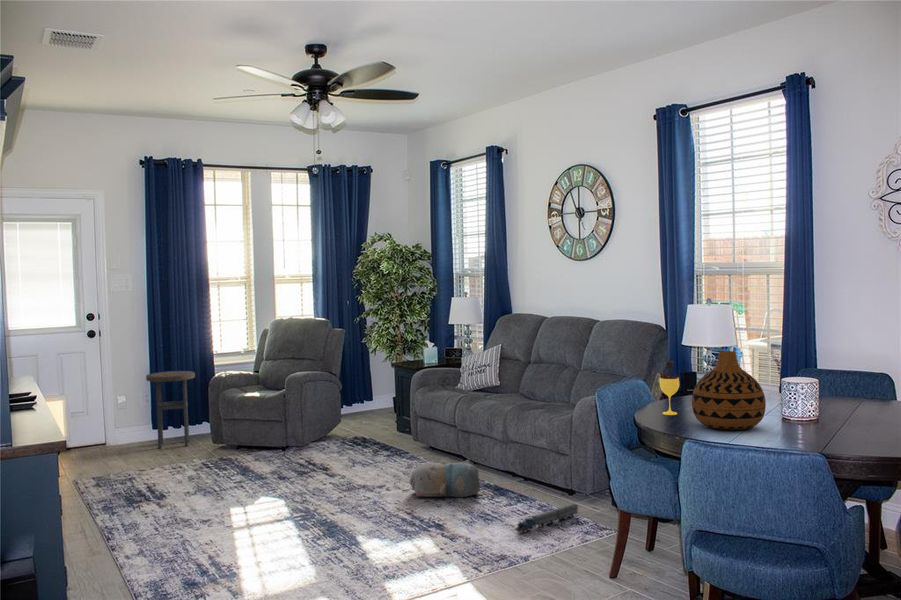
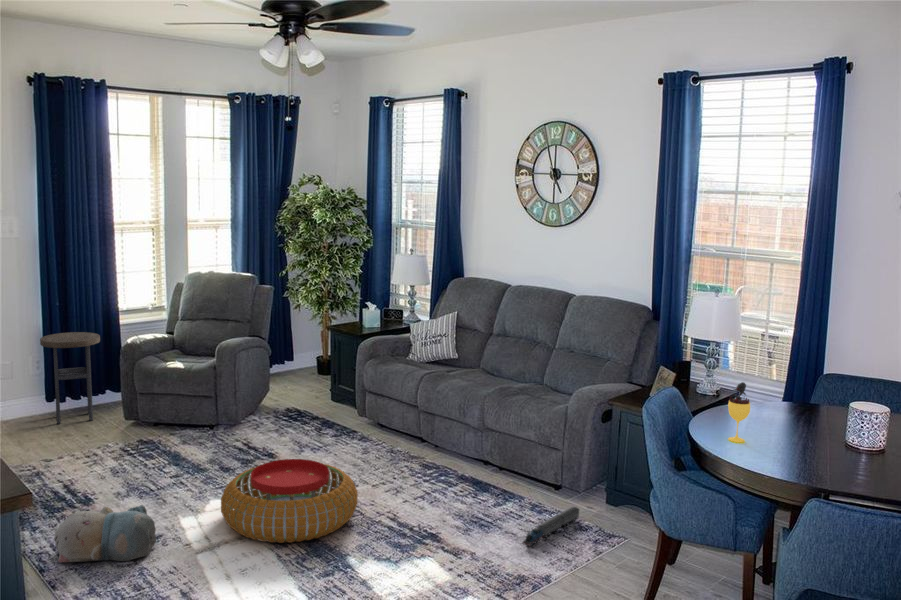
vase: present [692,351,766,430] -> none [780,383,864,472]
plush toy: present [409,460,481,497] -> present [54,505,156,562]
pouf: none [260,461,379,527] -> present [221,459,358,543]

